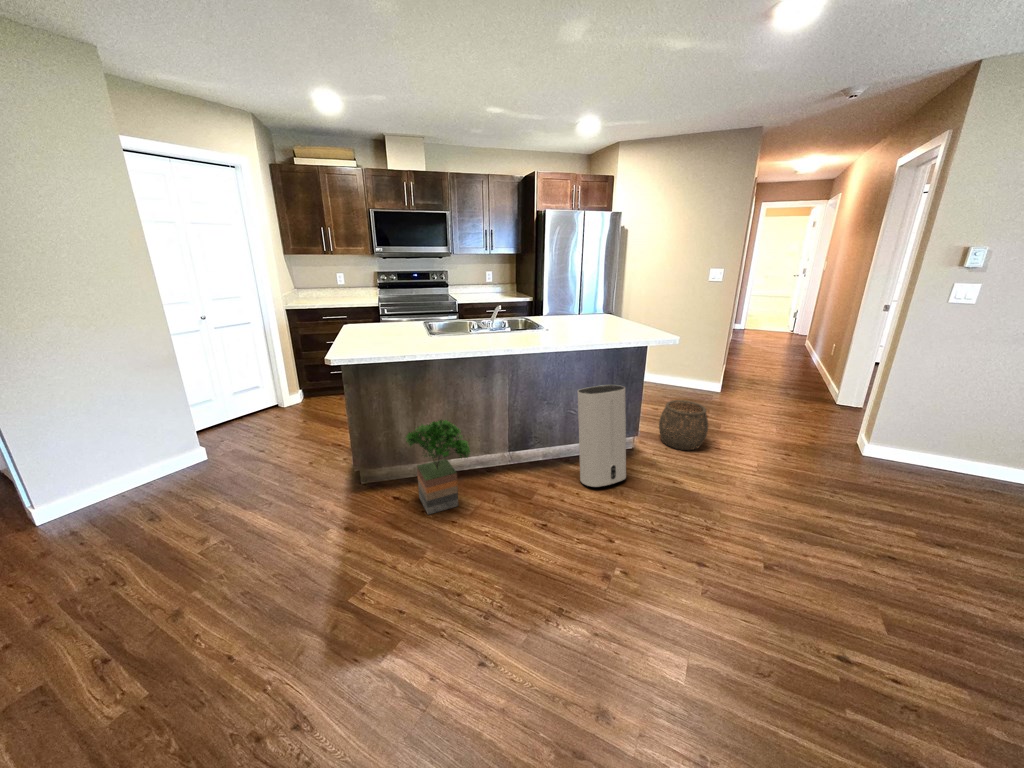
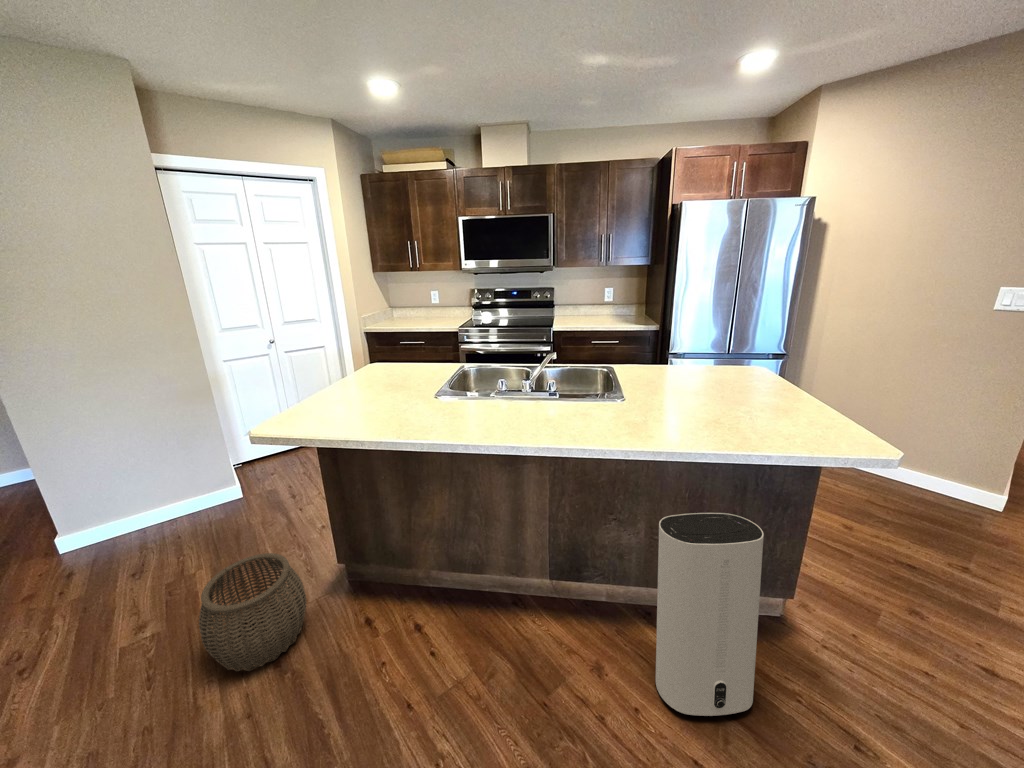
woven basket: present [659,400,708,450] -> present [199,553,307,671]
potted tree: present [406,420,470,514] -> none [354,528,453,676]

